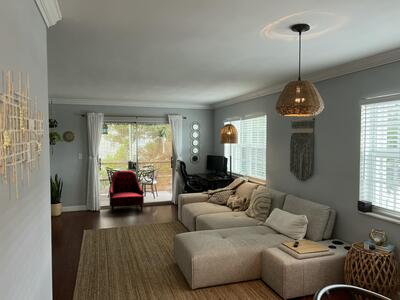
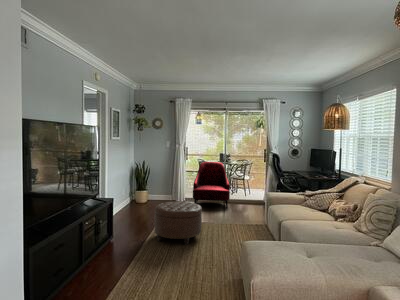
ottoman: none [90,210,132,247] -> present [155,201,202,245]

